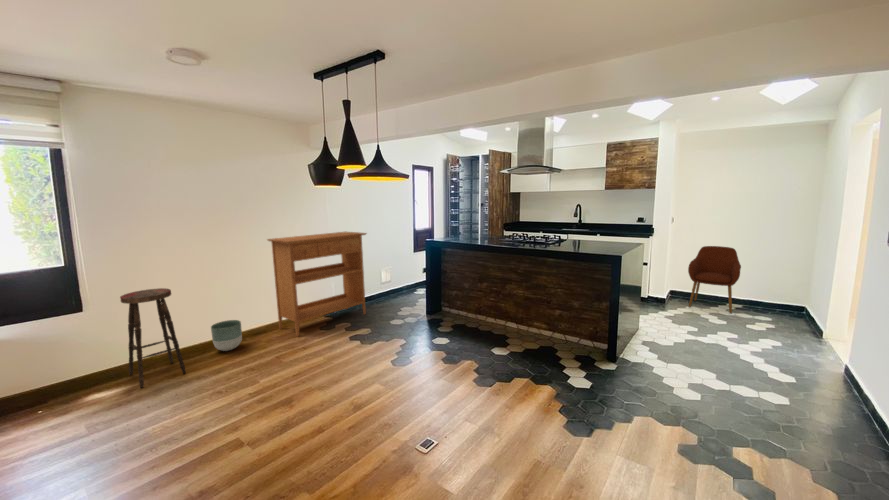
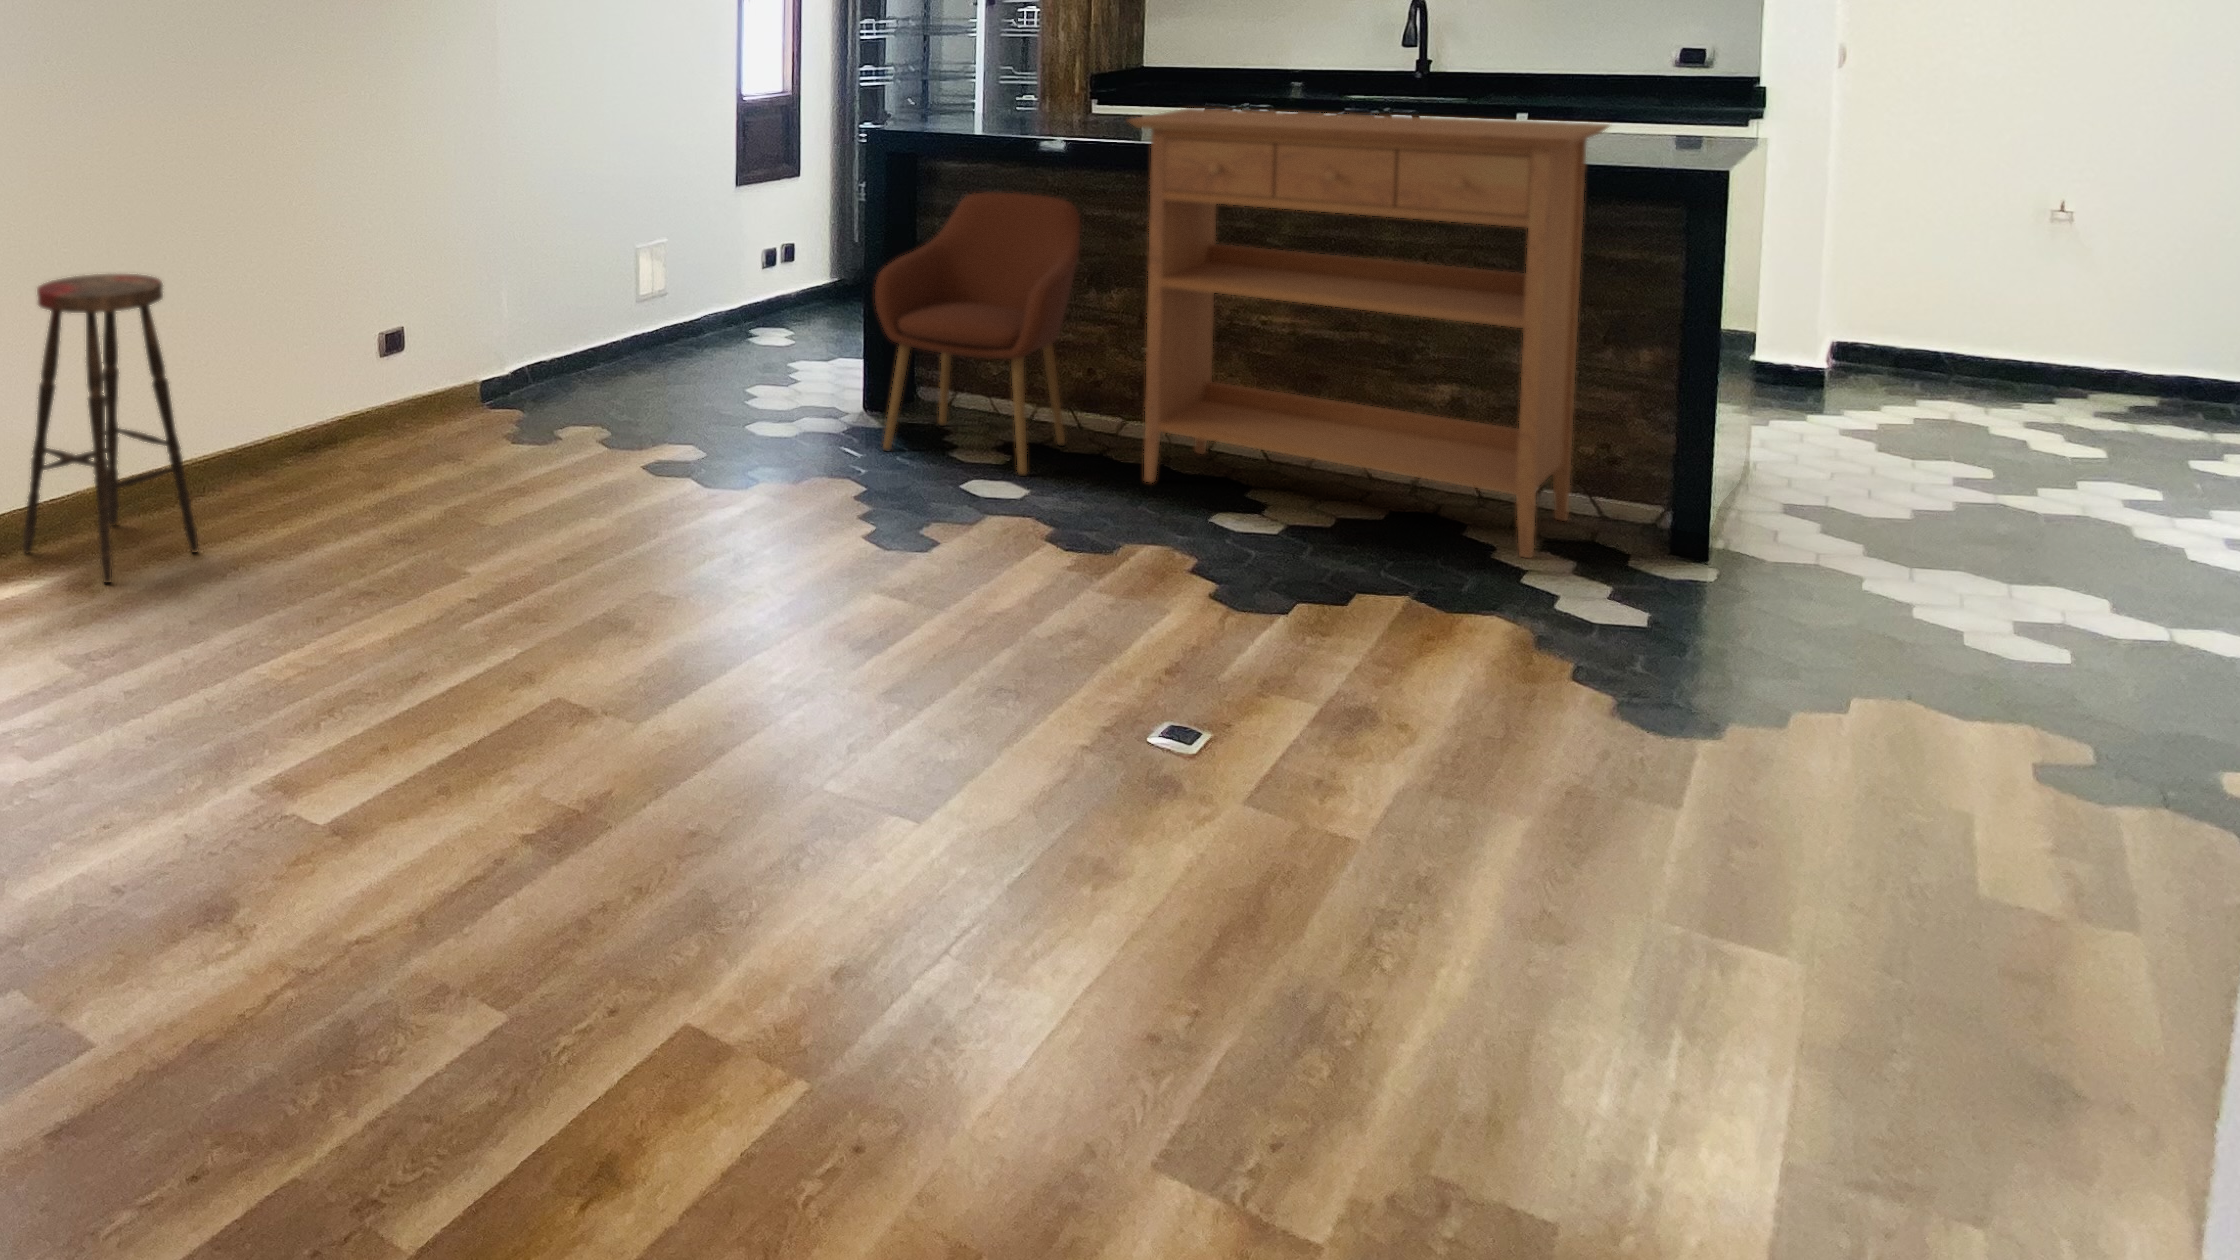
console table: present [268,232,366,337] -> present [1129,108,1609,558]
armchair: present [688,246,741,314] -> present [875,192,1080,476]
planter: present [211,320,242,351] -> none [210,397,298,498]

